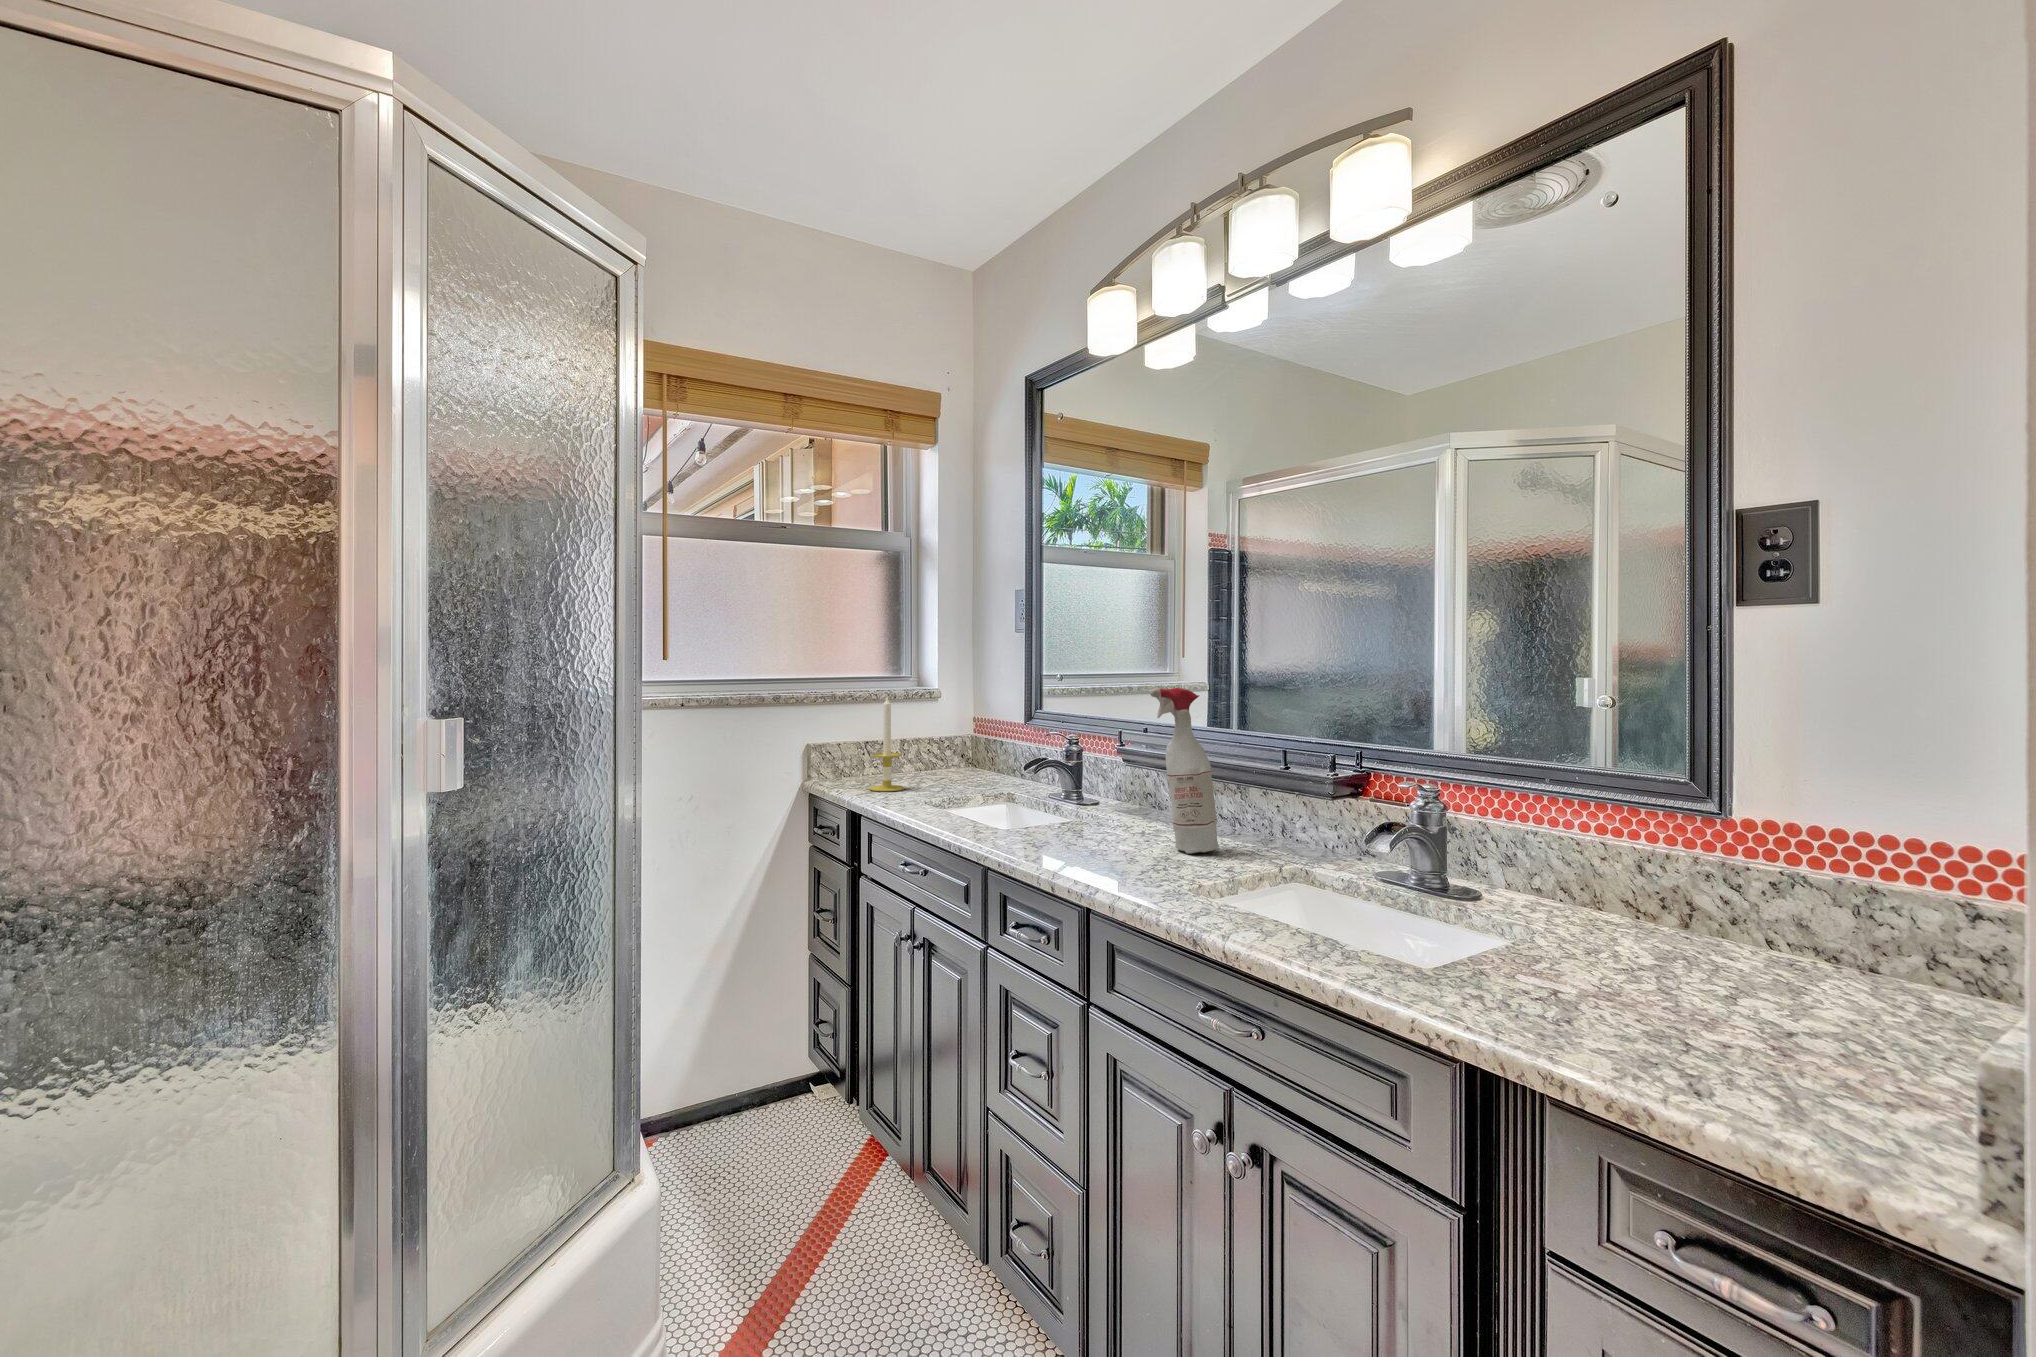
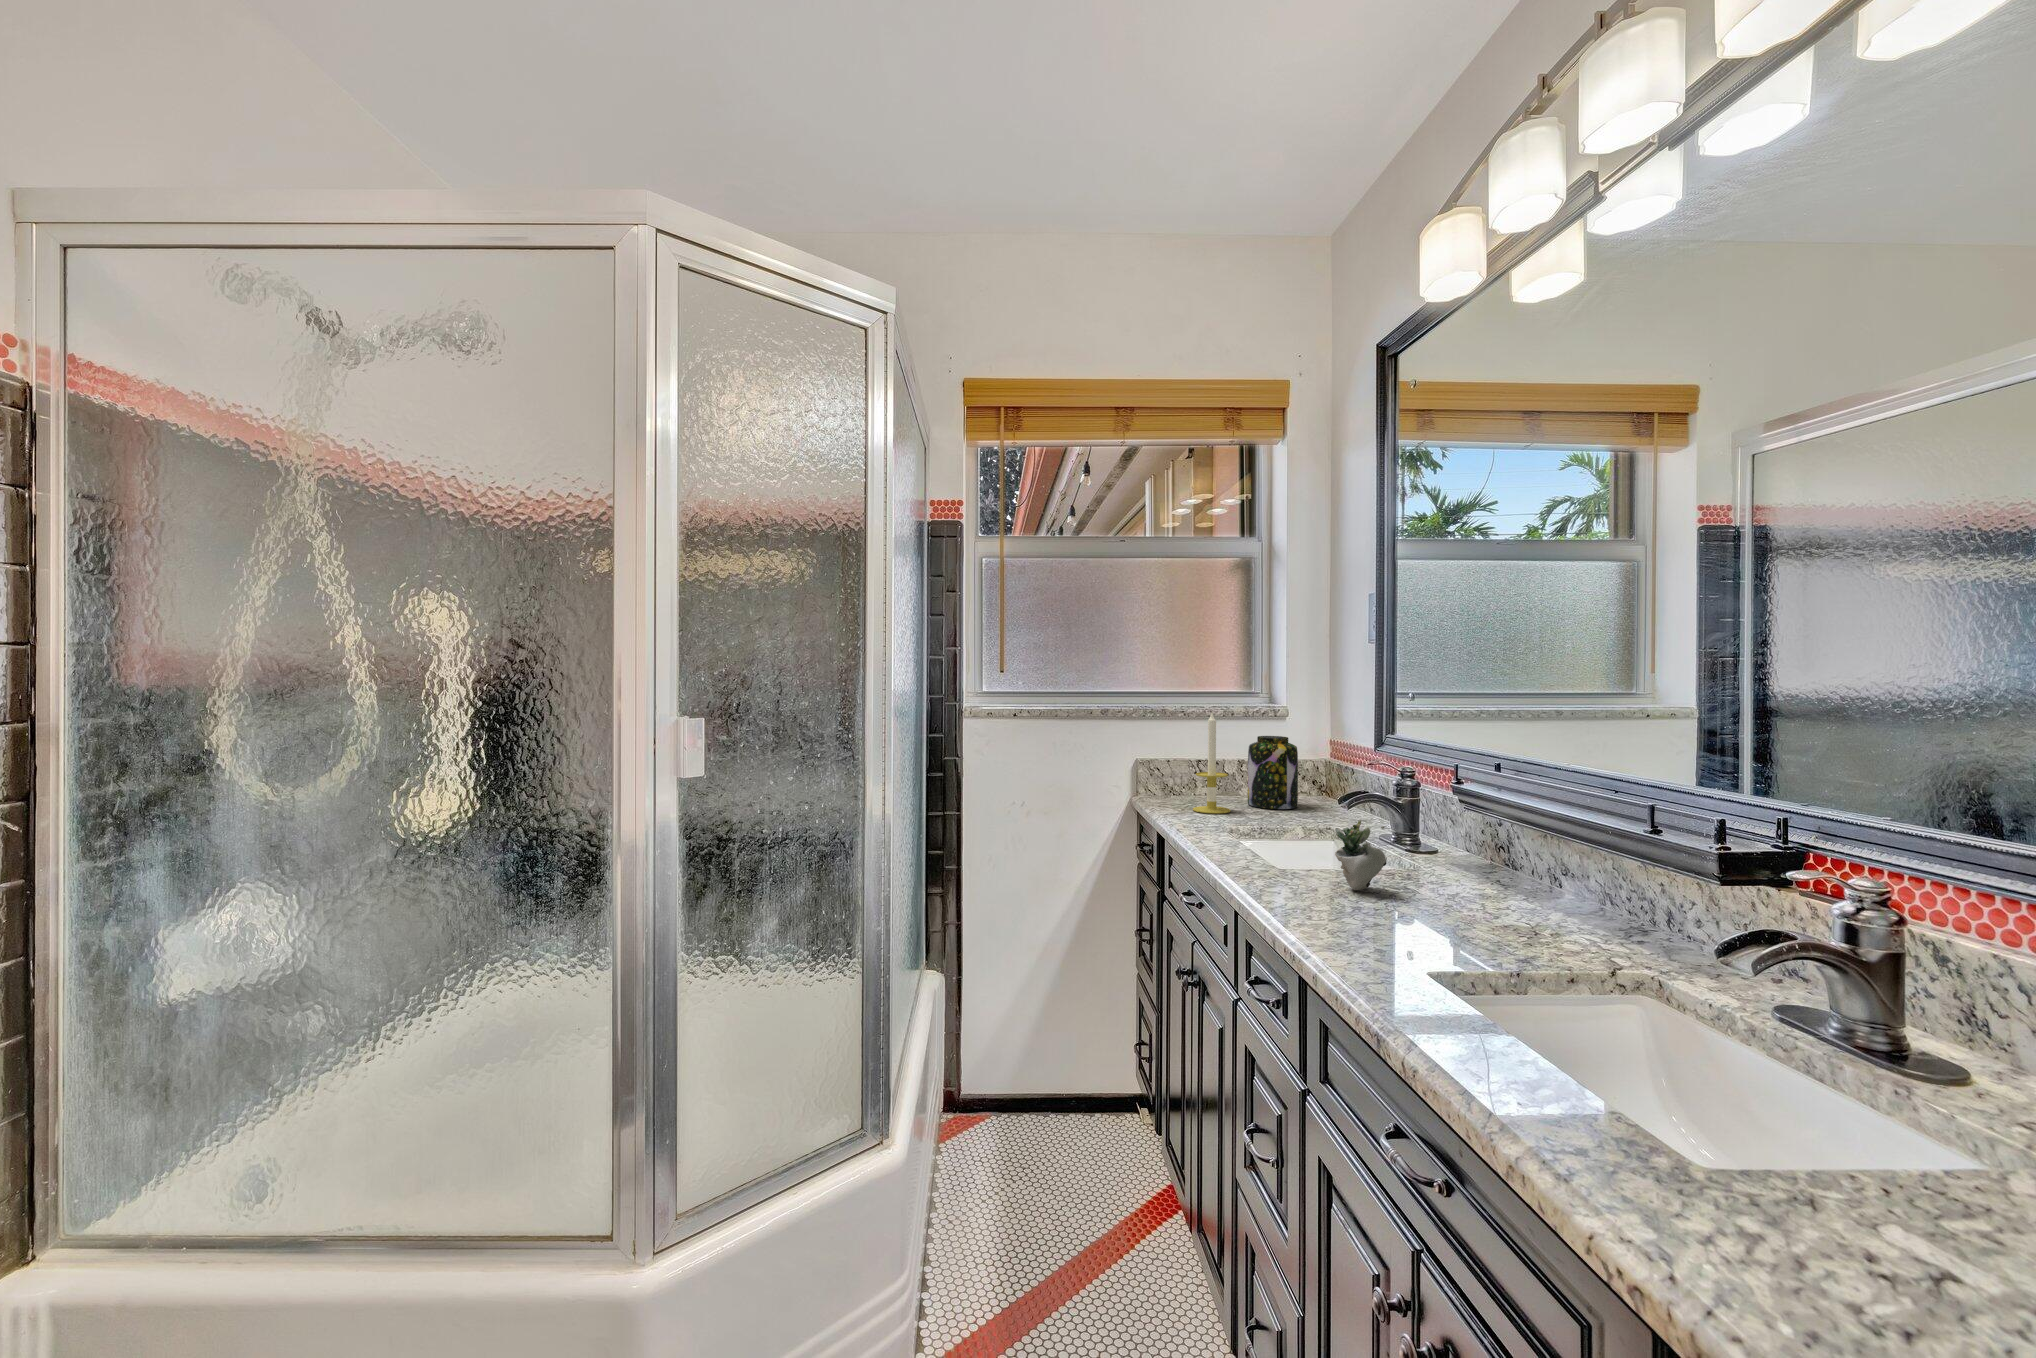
spray bottle: present [1150,688,1219,854] -> none [1445,713,1546,932]
jar: none [911,717,955,783] -> present [1248,736,1298,809]
succulent plant: none [1054,780,1106,839] -> present [1333,820,1386,890]

